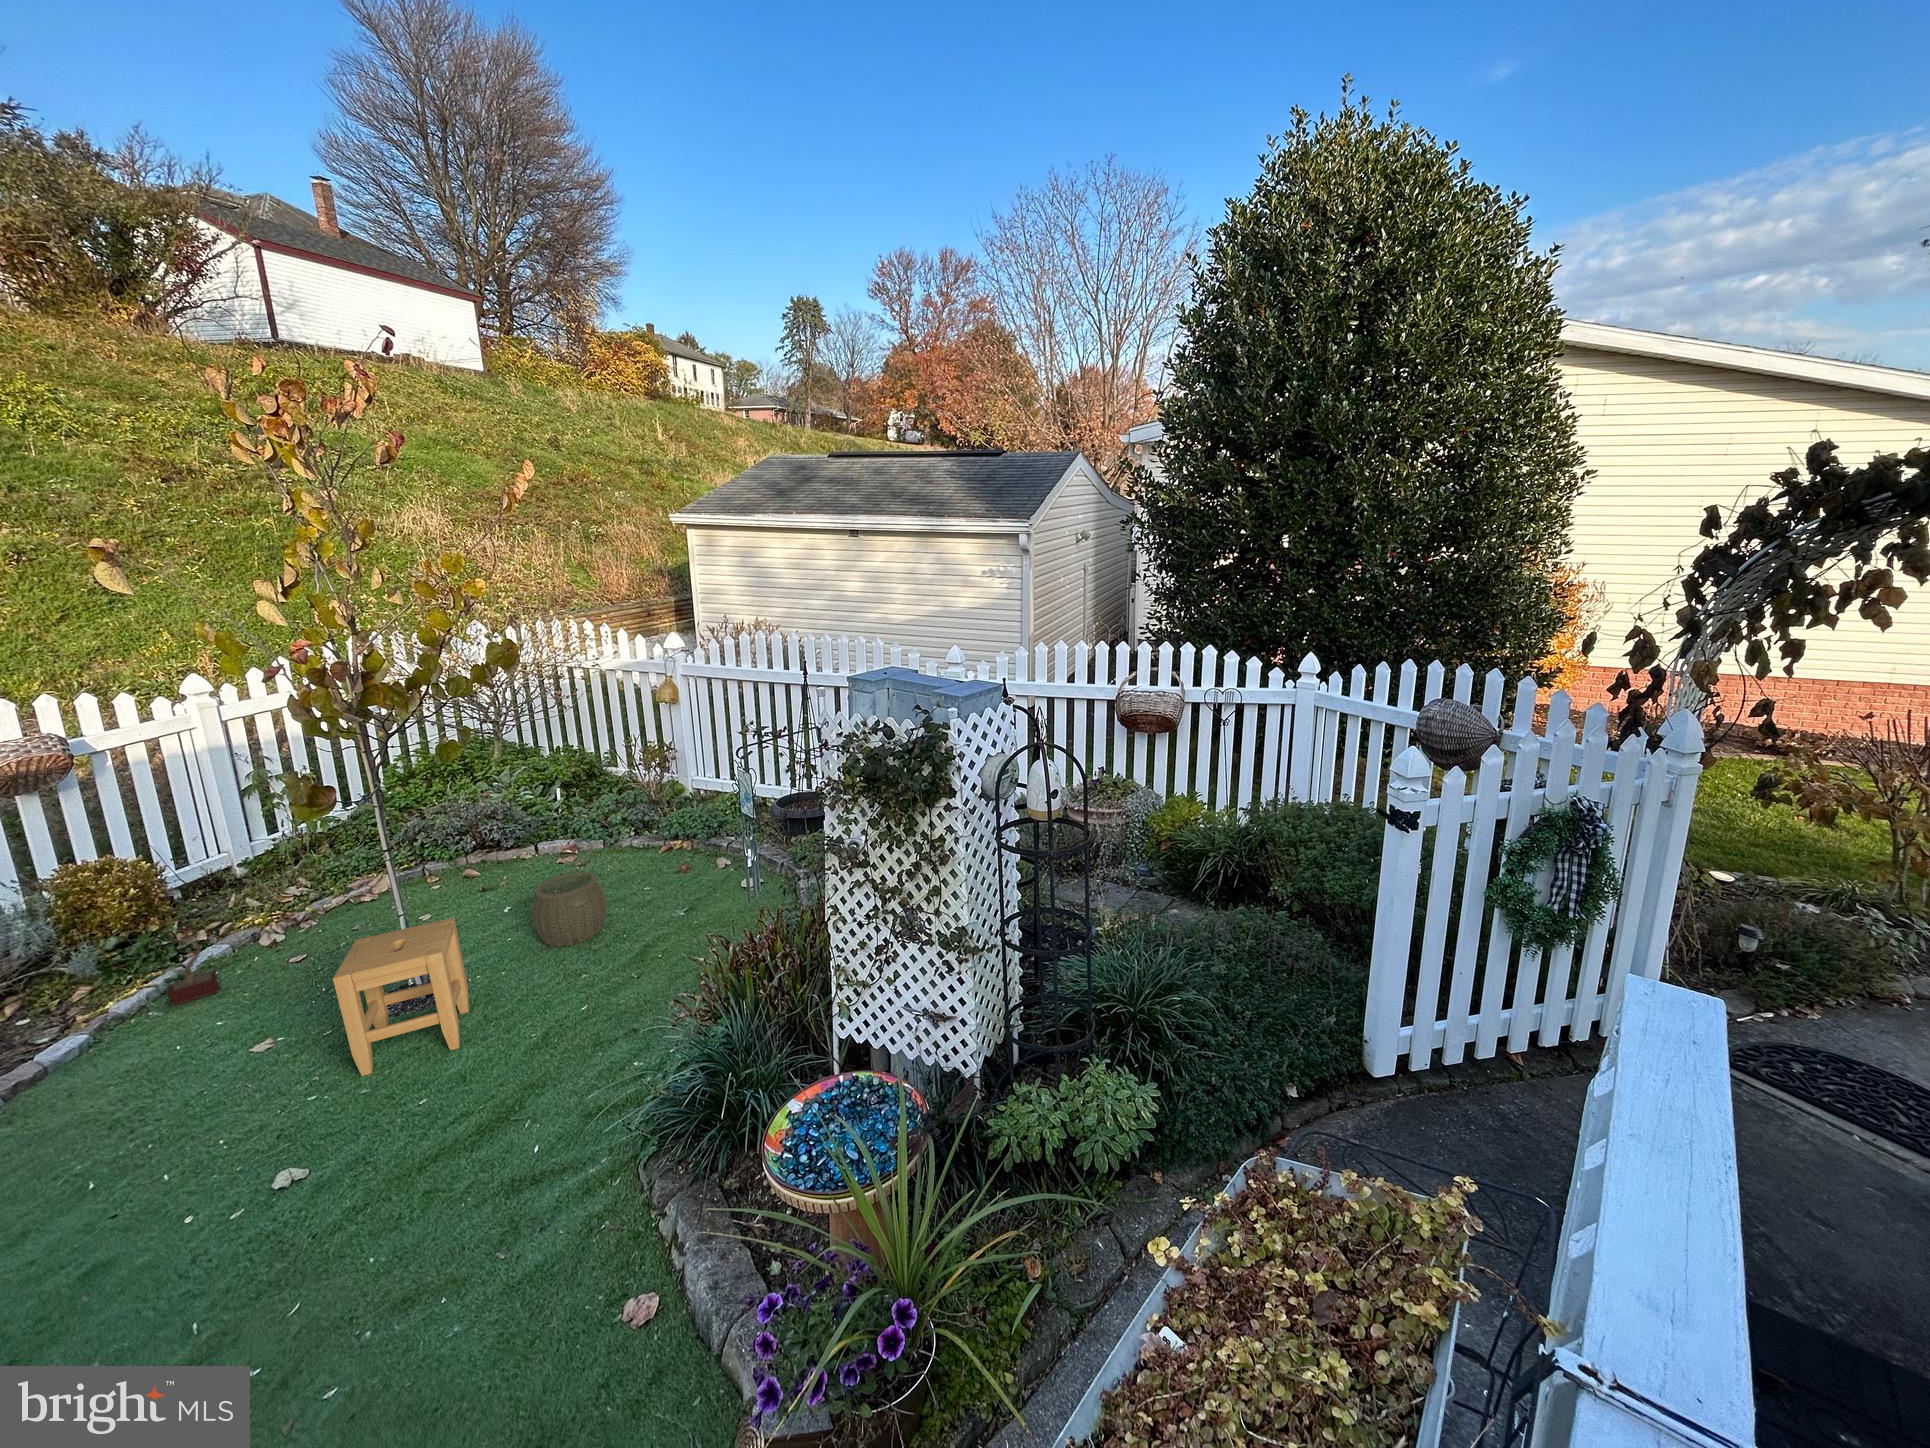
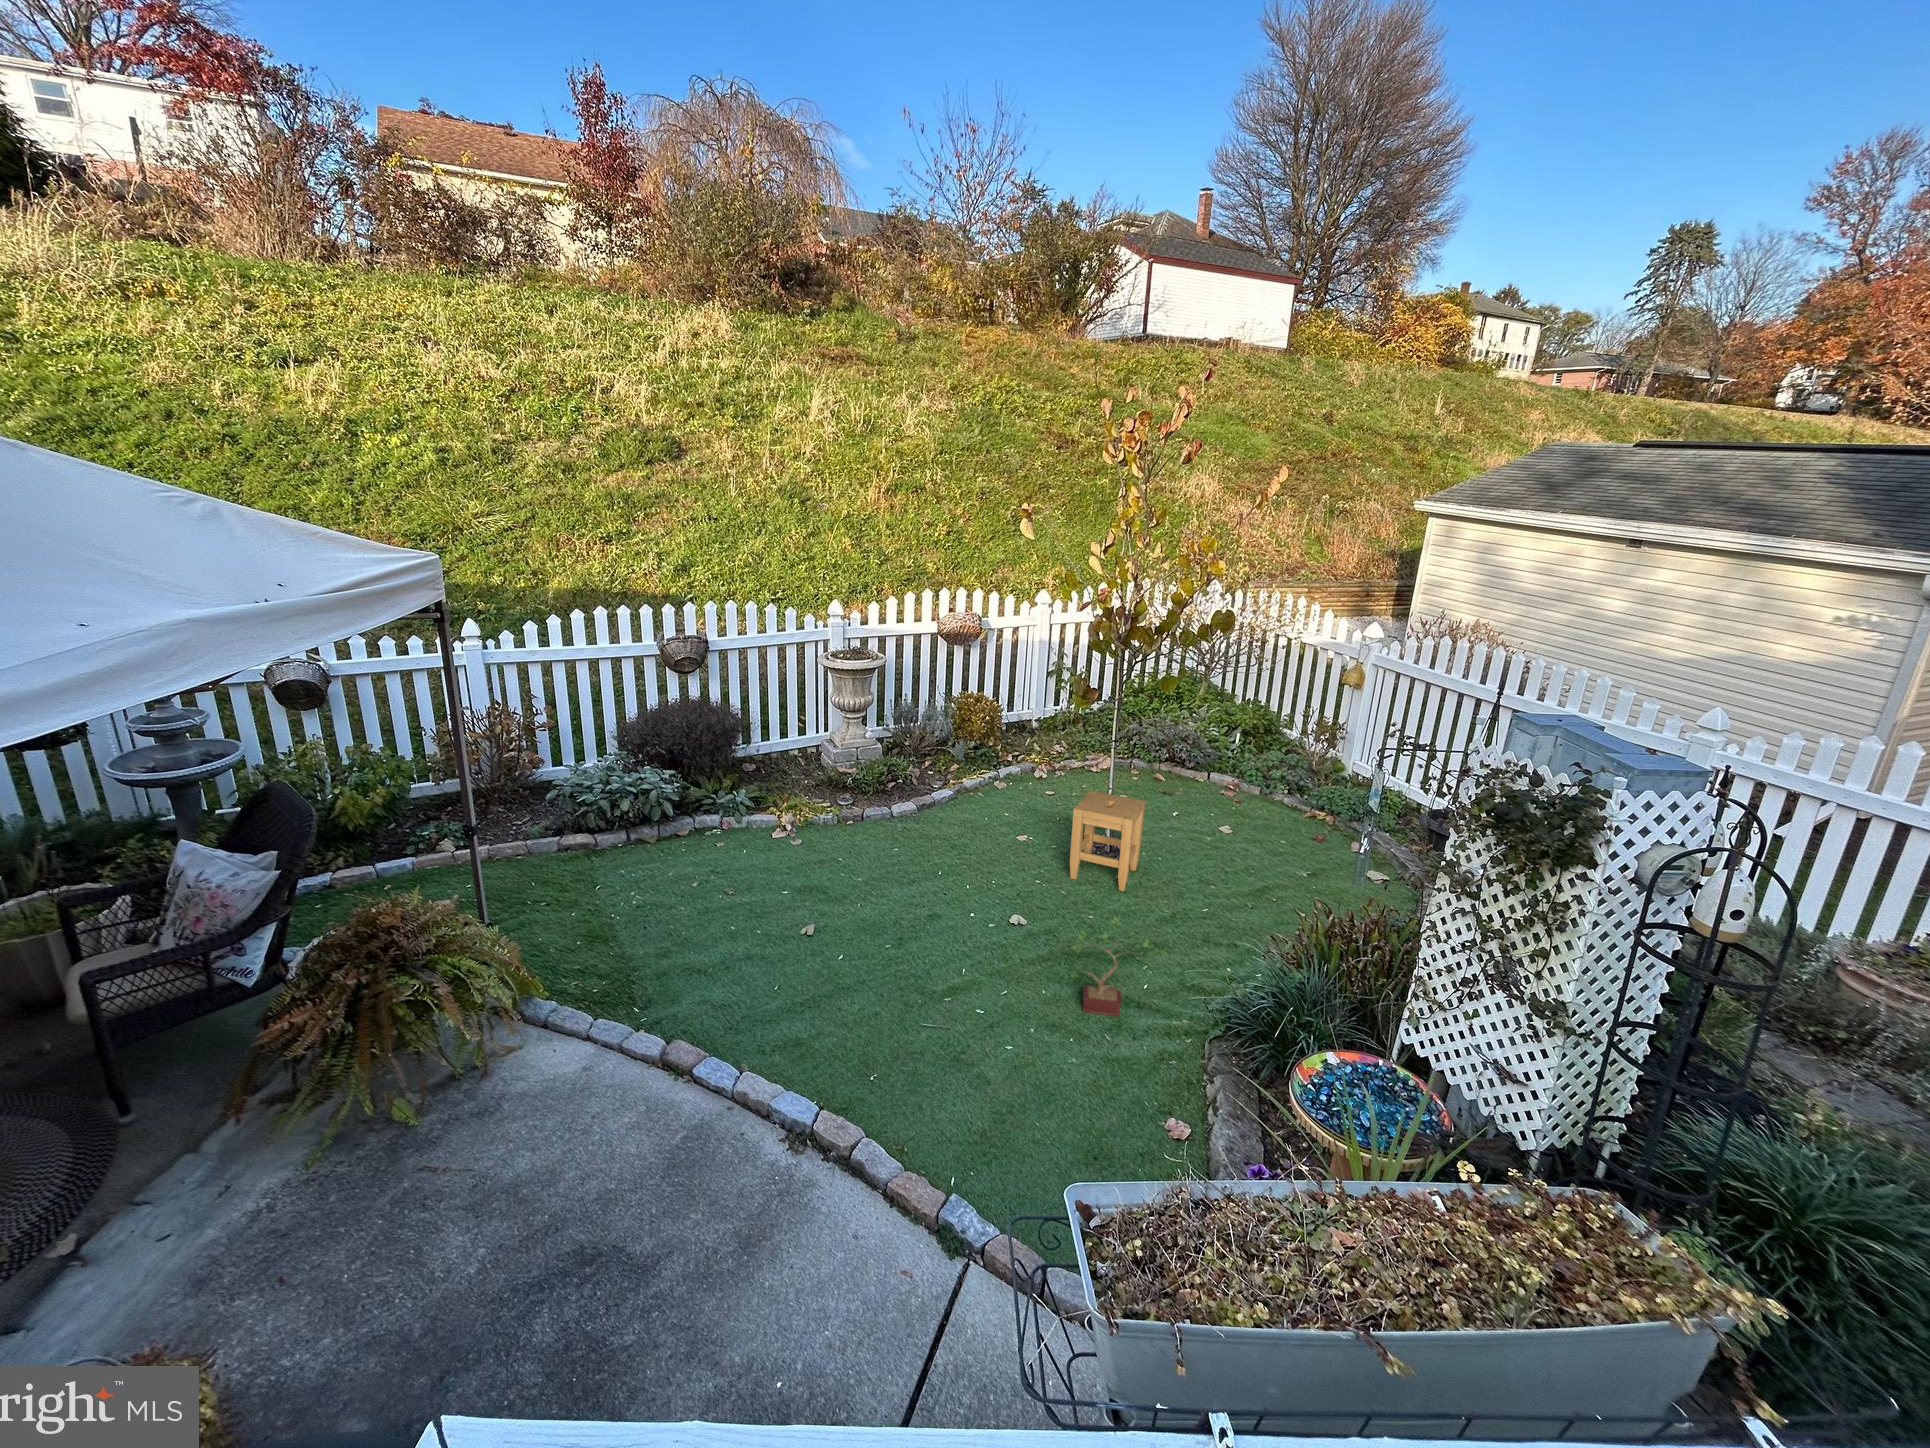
woven basket: present [532,872,607,947] -> none [1191,801,1247,861]
potted plant: present [133,907,250,1006] -> present [1072,916,1166,1016]

